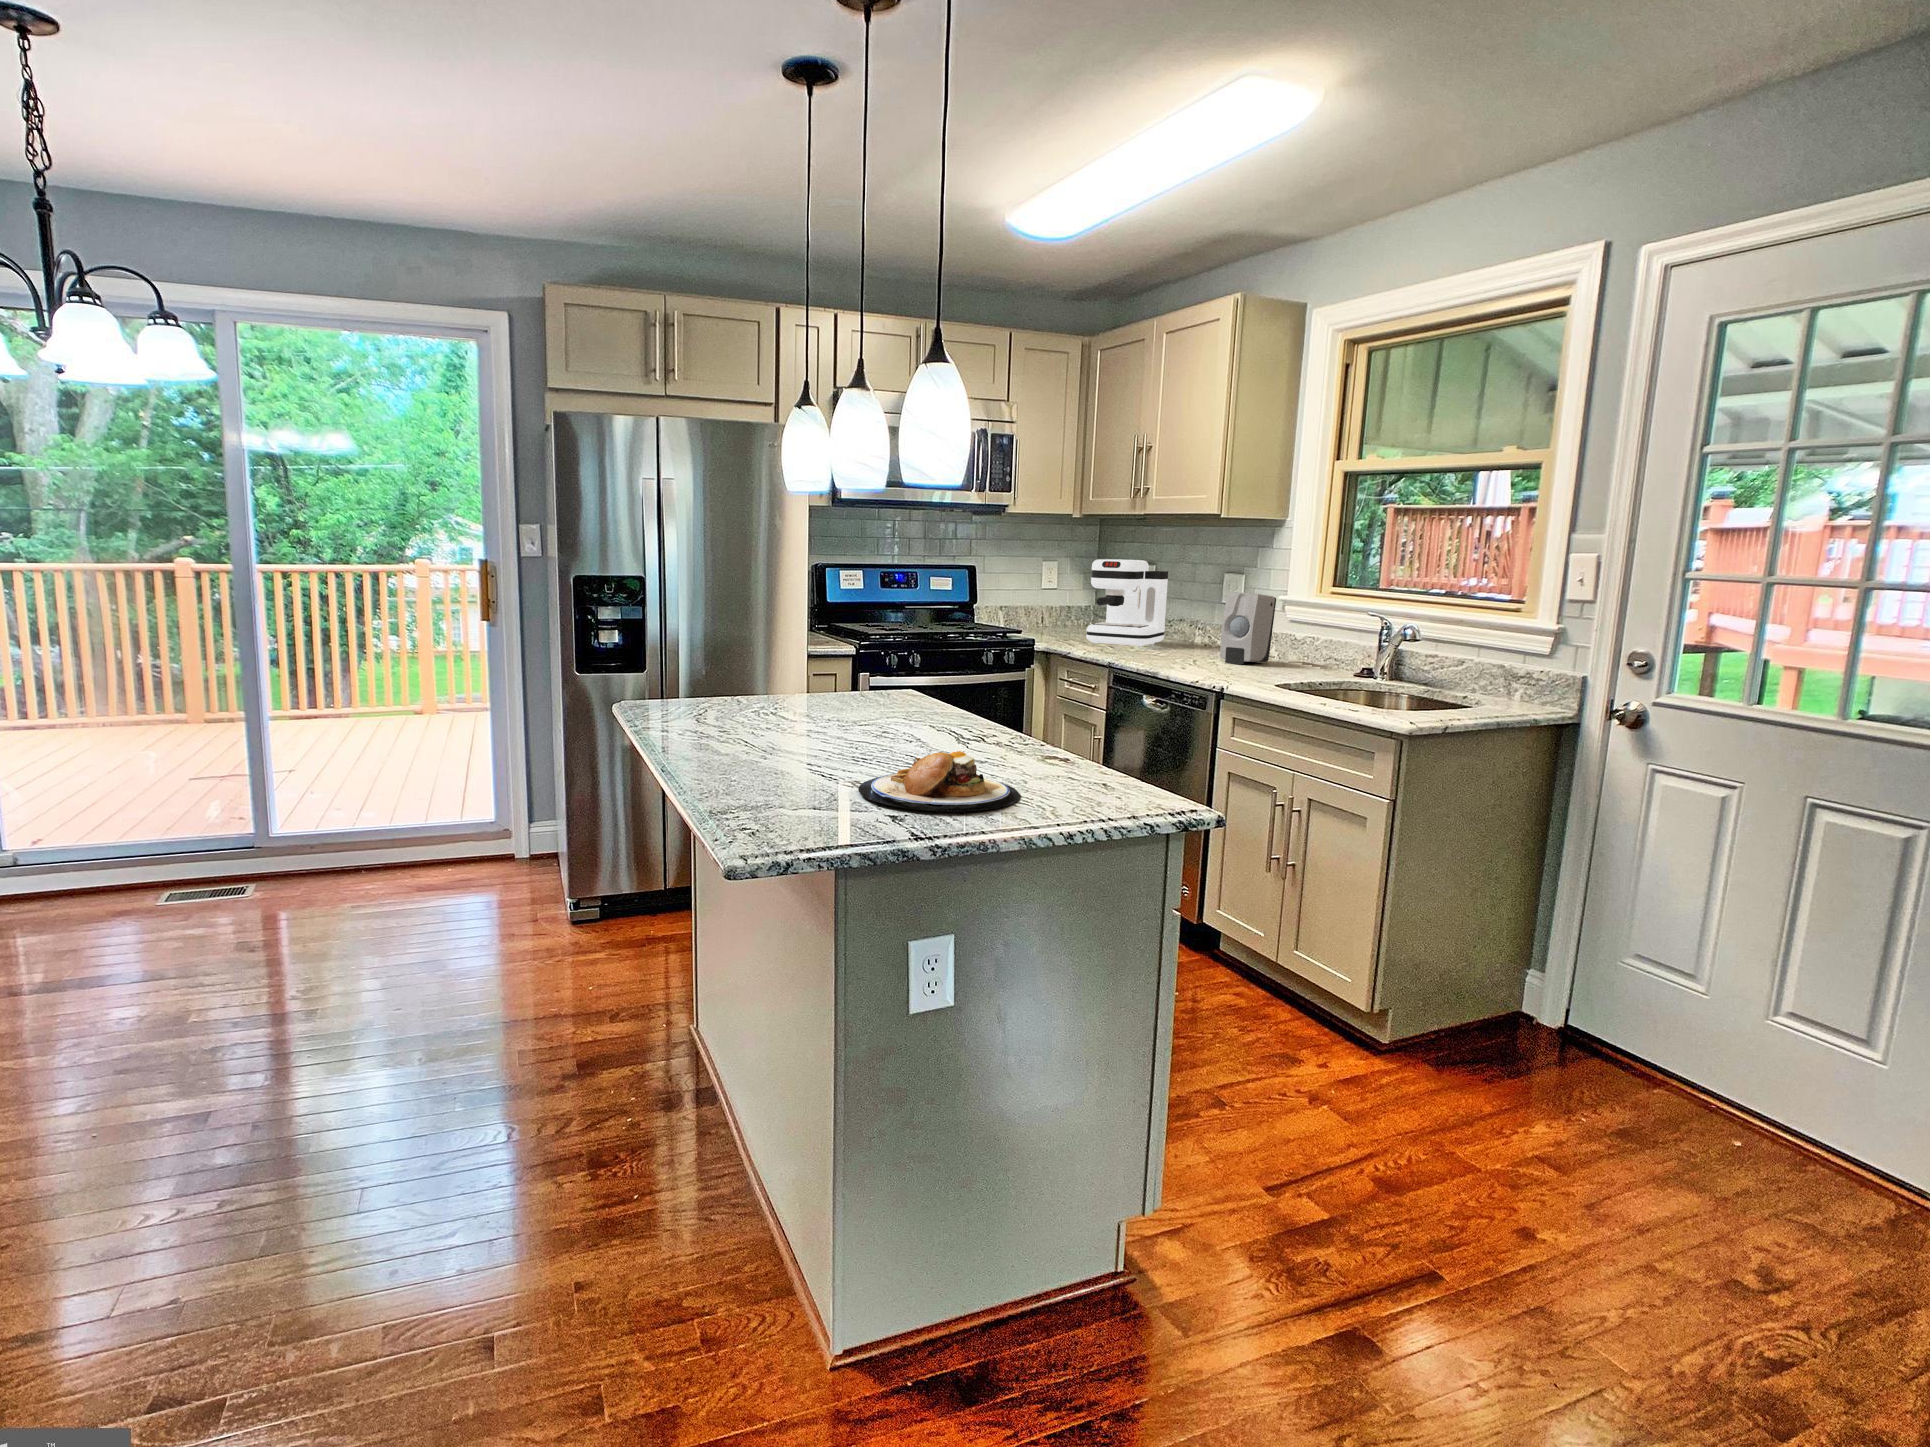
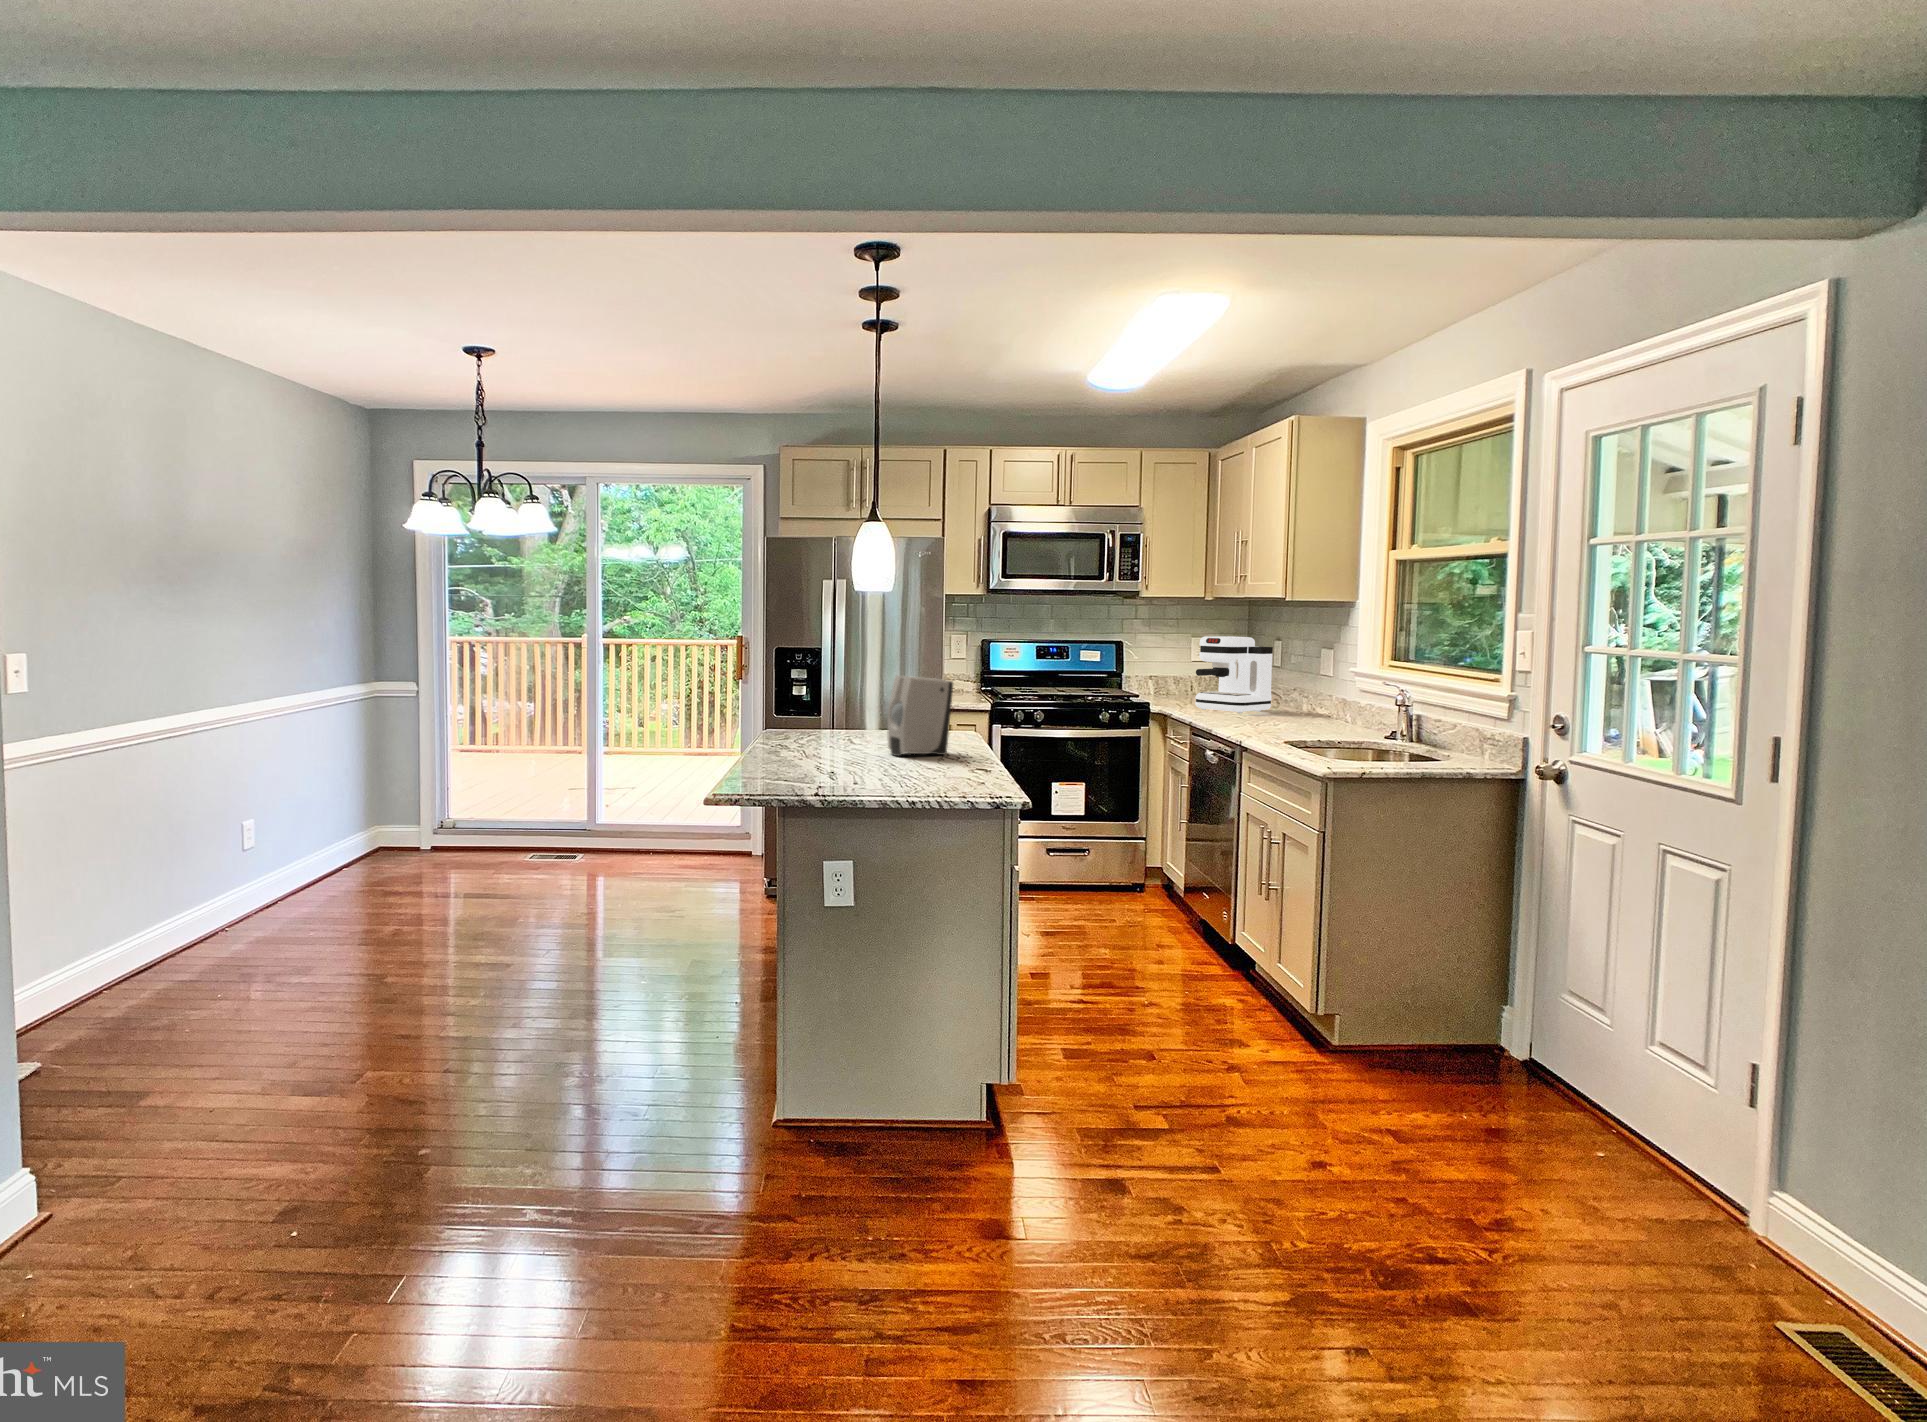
soap dispenser: present [1220,592,1276,664] -> present [887,676,953,756]
plate: present [858,751,1020,811] -> none [806,755,910,791]

